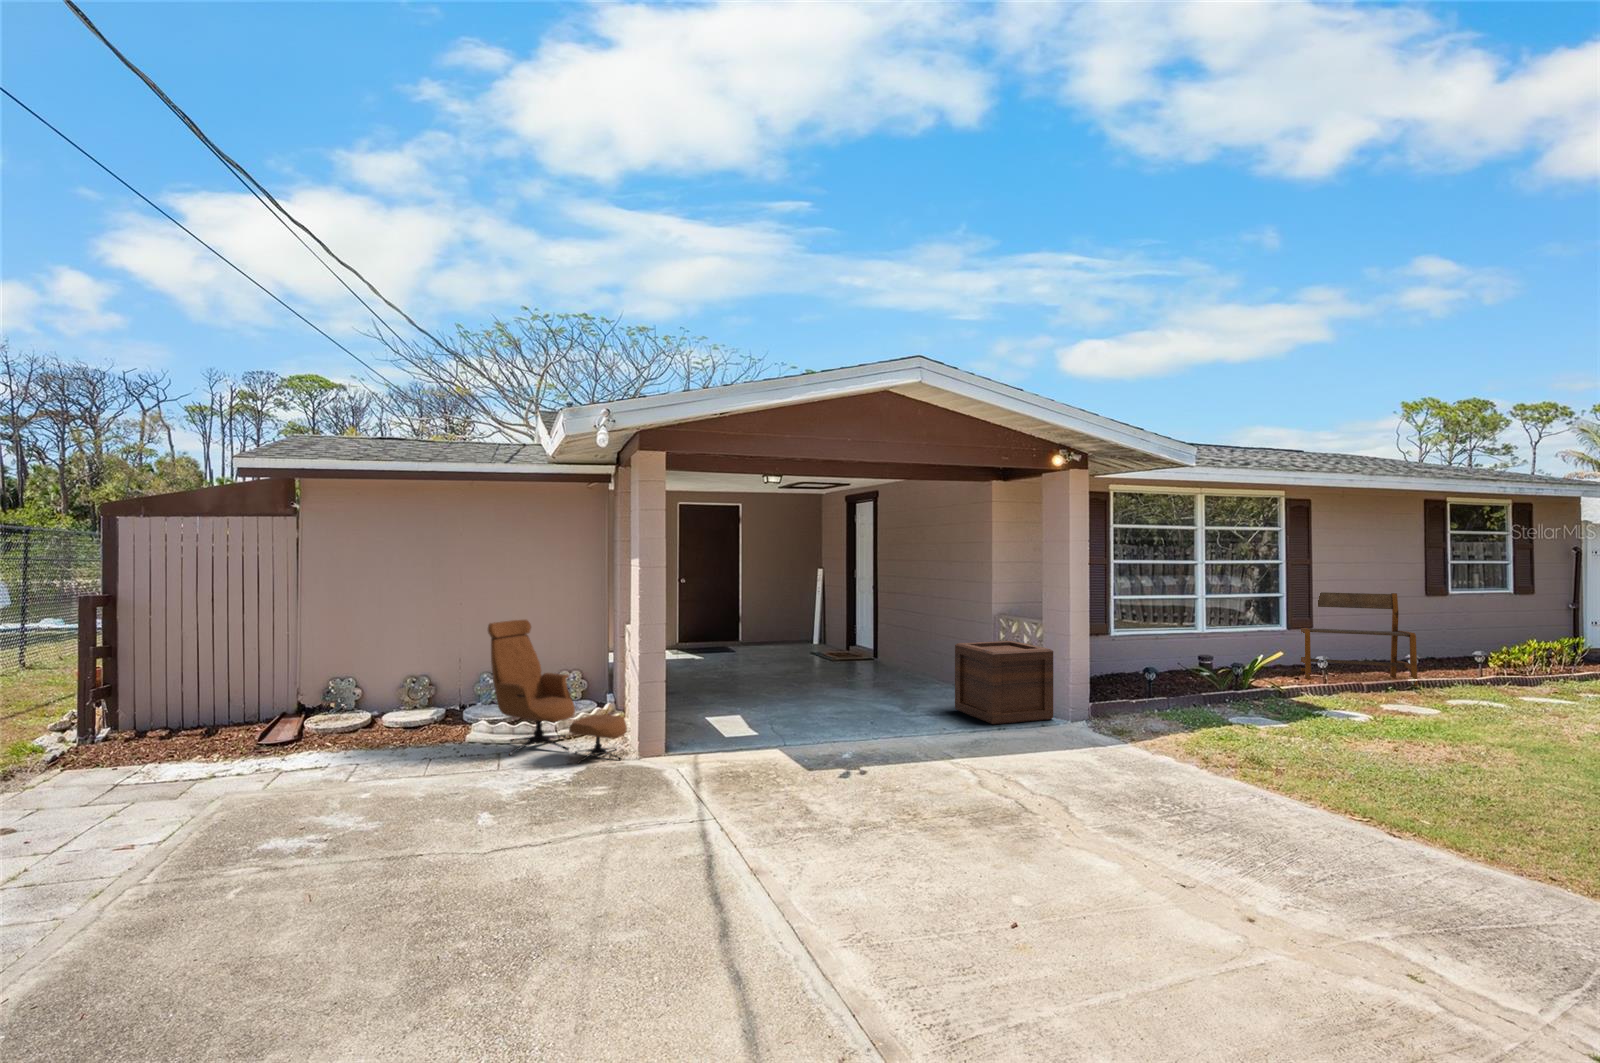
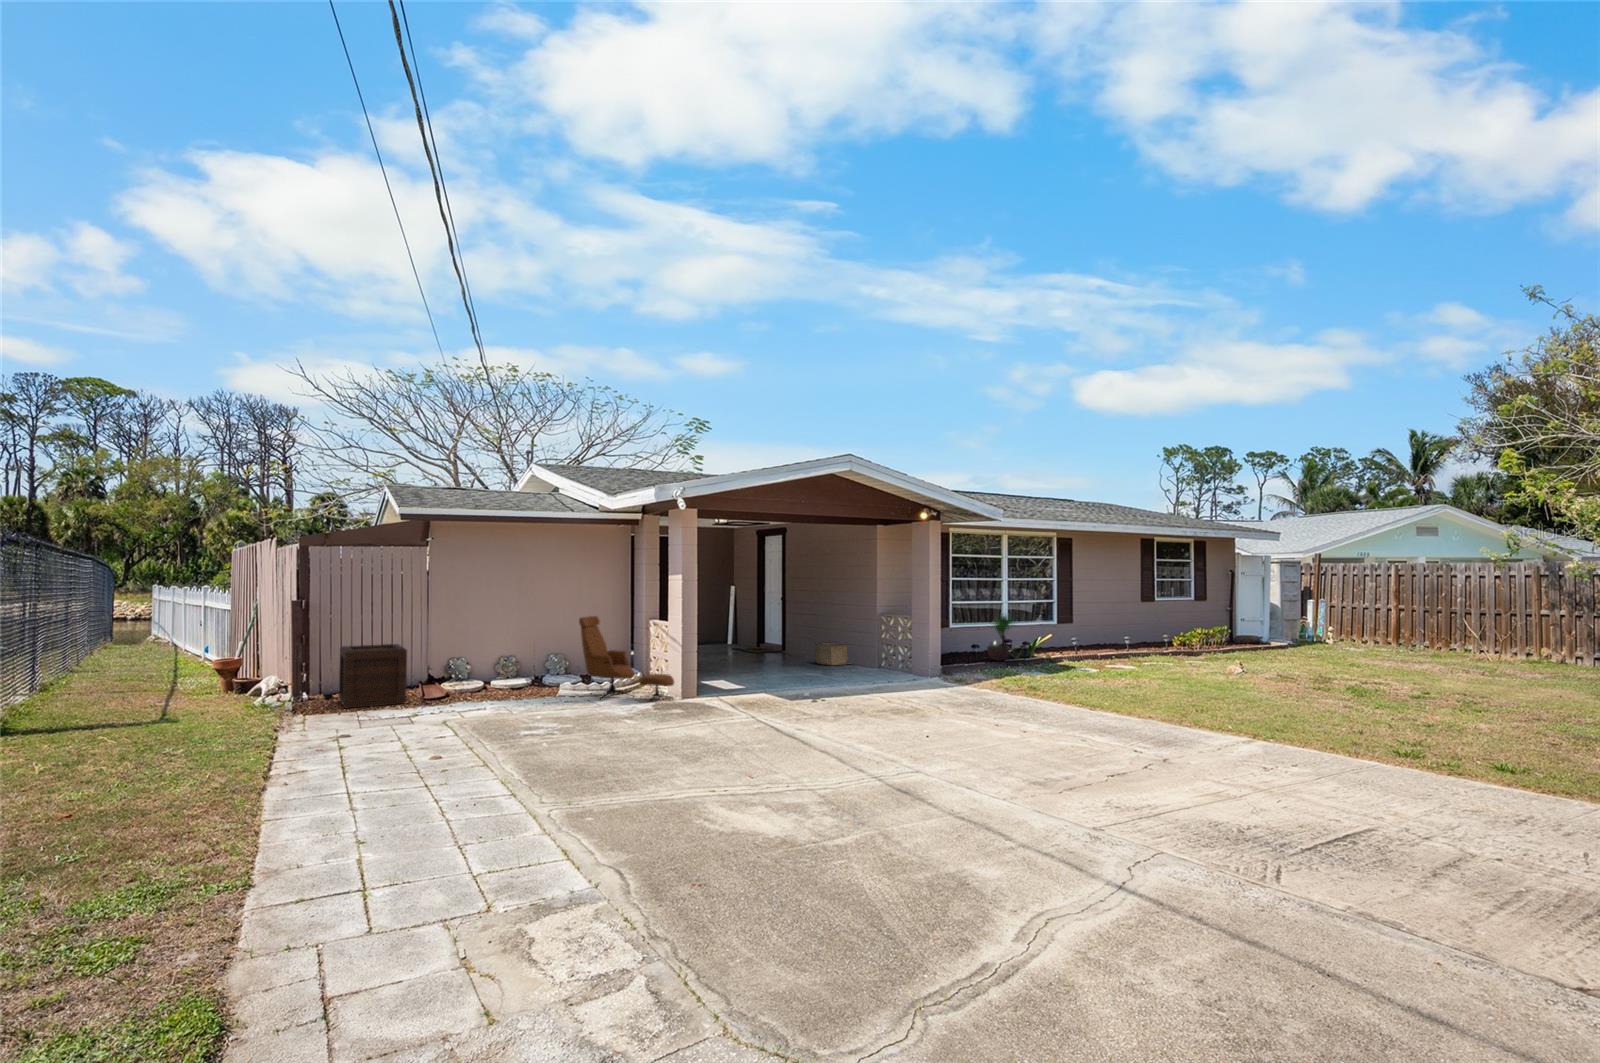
bench: present [1301,592,1417,685] -> none [1065,598,1132,657]
potted tree: none [1171,611,1221,687] -> present [987,616,1013,661]
wooden crate: present [955,641,1053,725] -> present [339,644,407,708]
storage bin: none [903,653,958,690] -> present [815,642,852,666]

